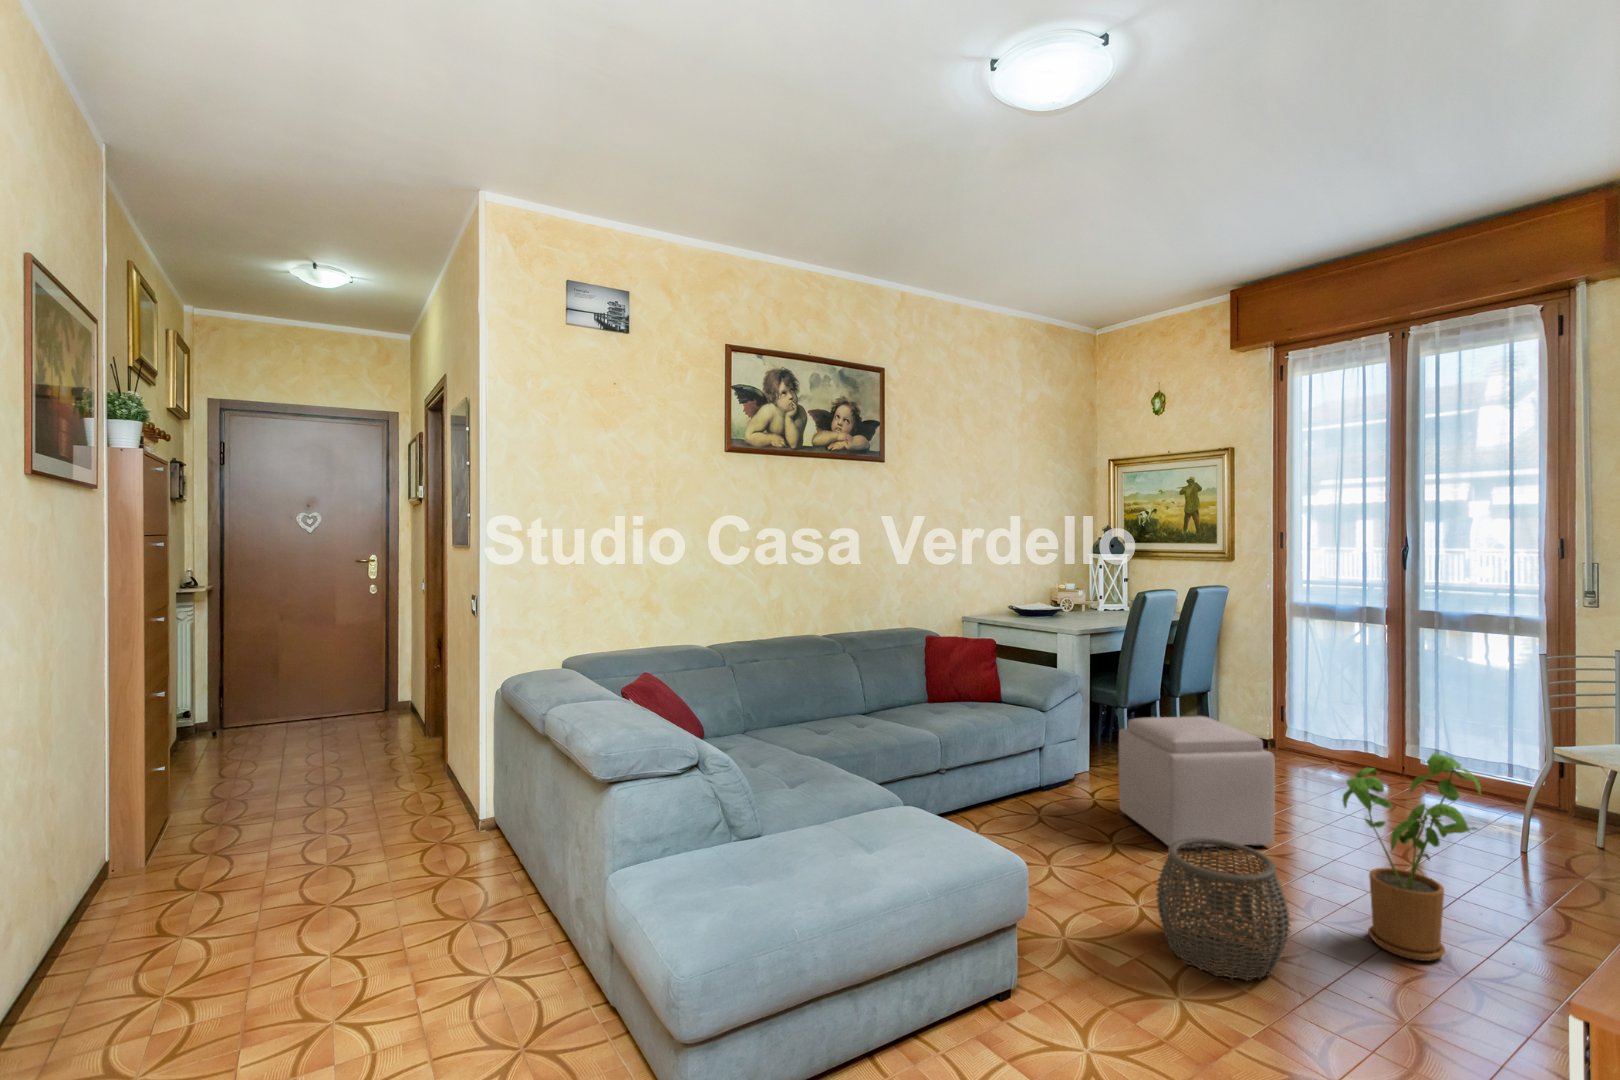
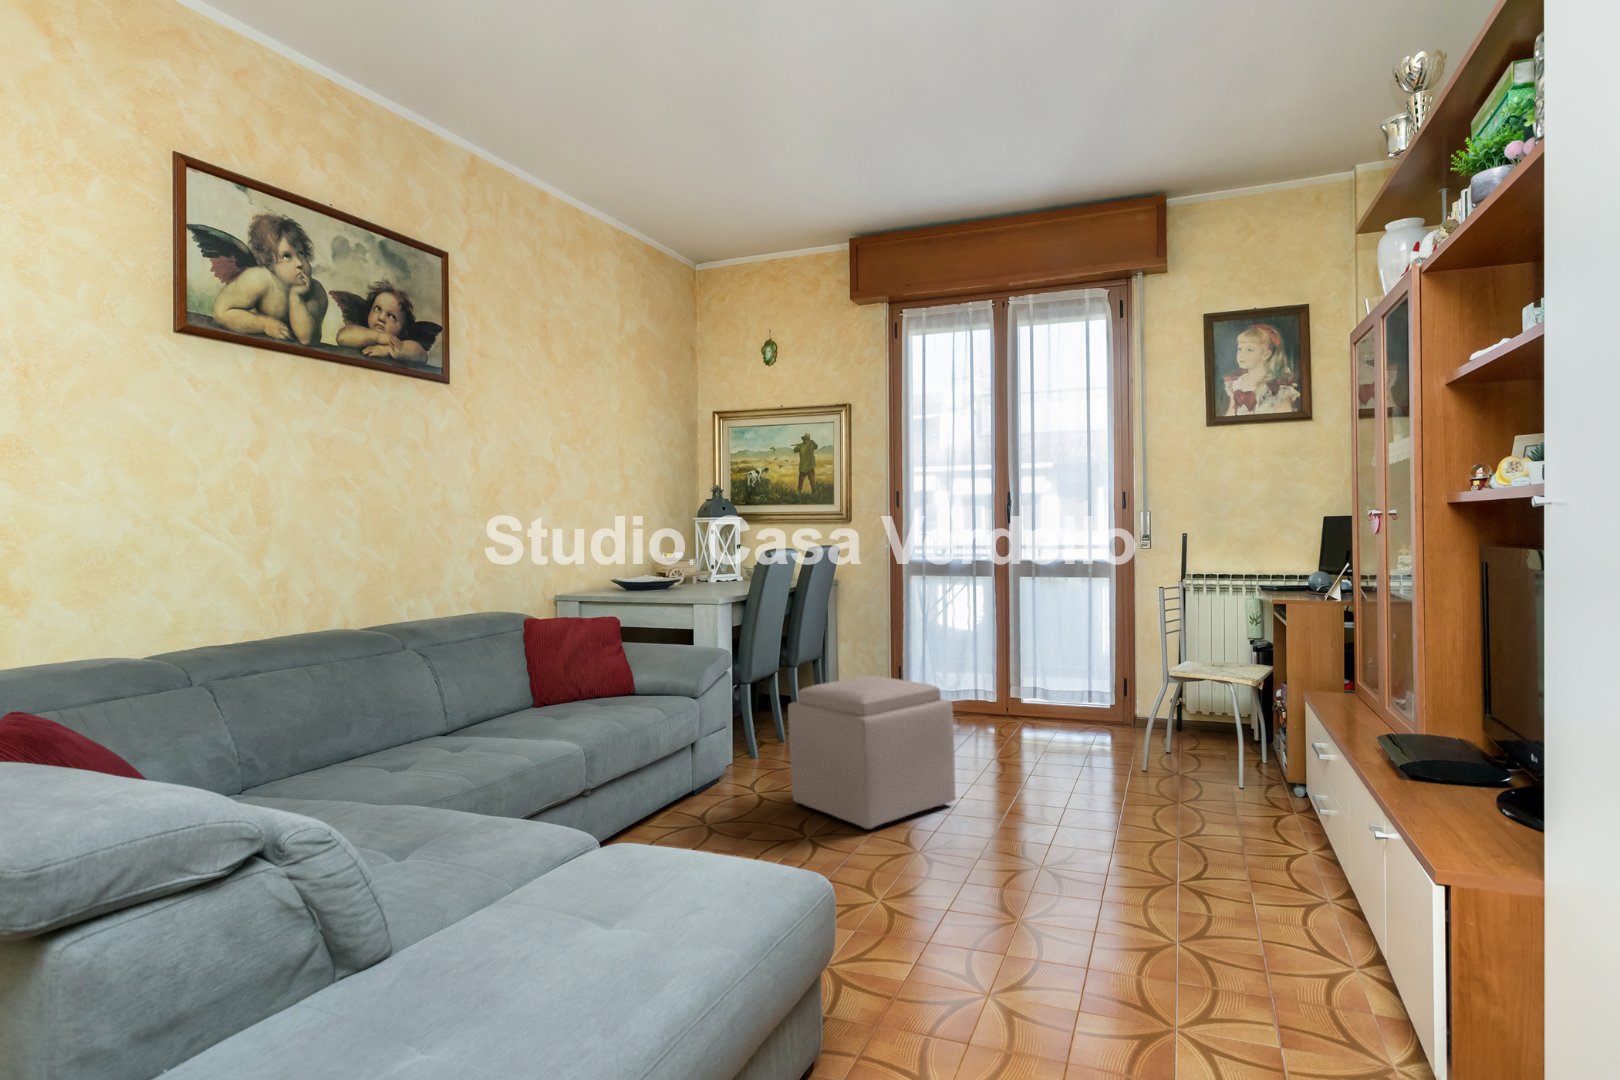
house plant: present [1343,753,1481,961] -> none [1052,661,1185,880]
woven basket: present [1156,838,1290,981] -> none [910,796,1056,960]

